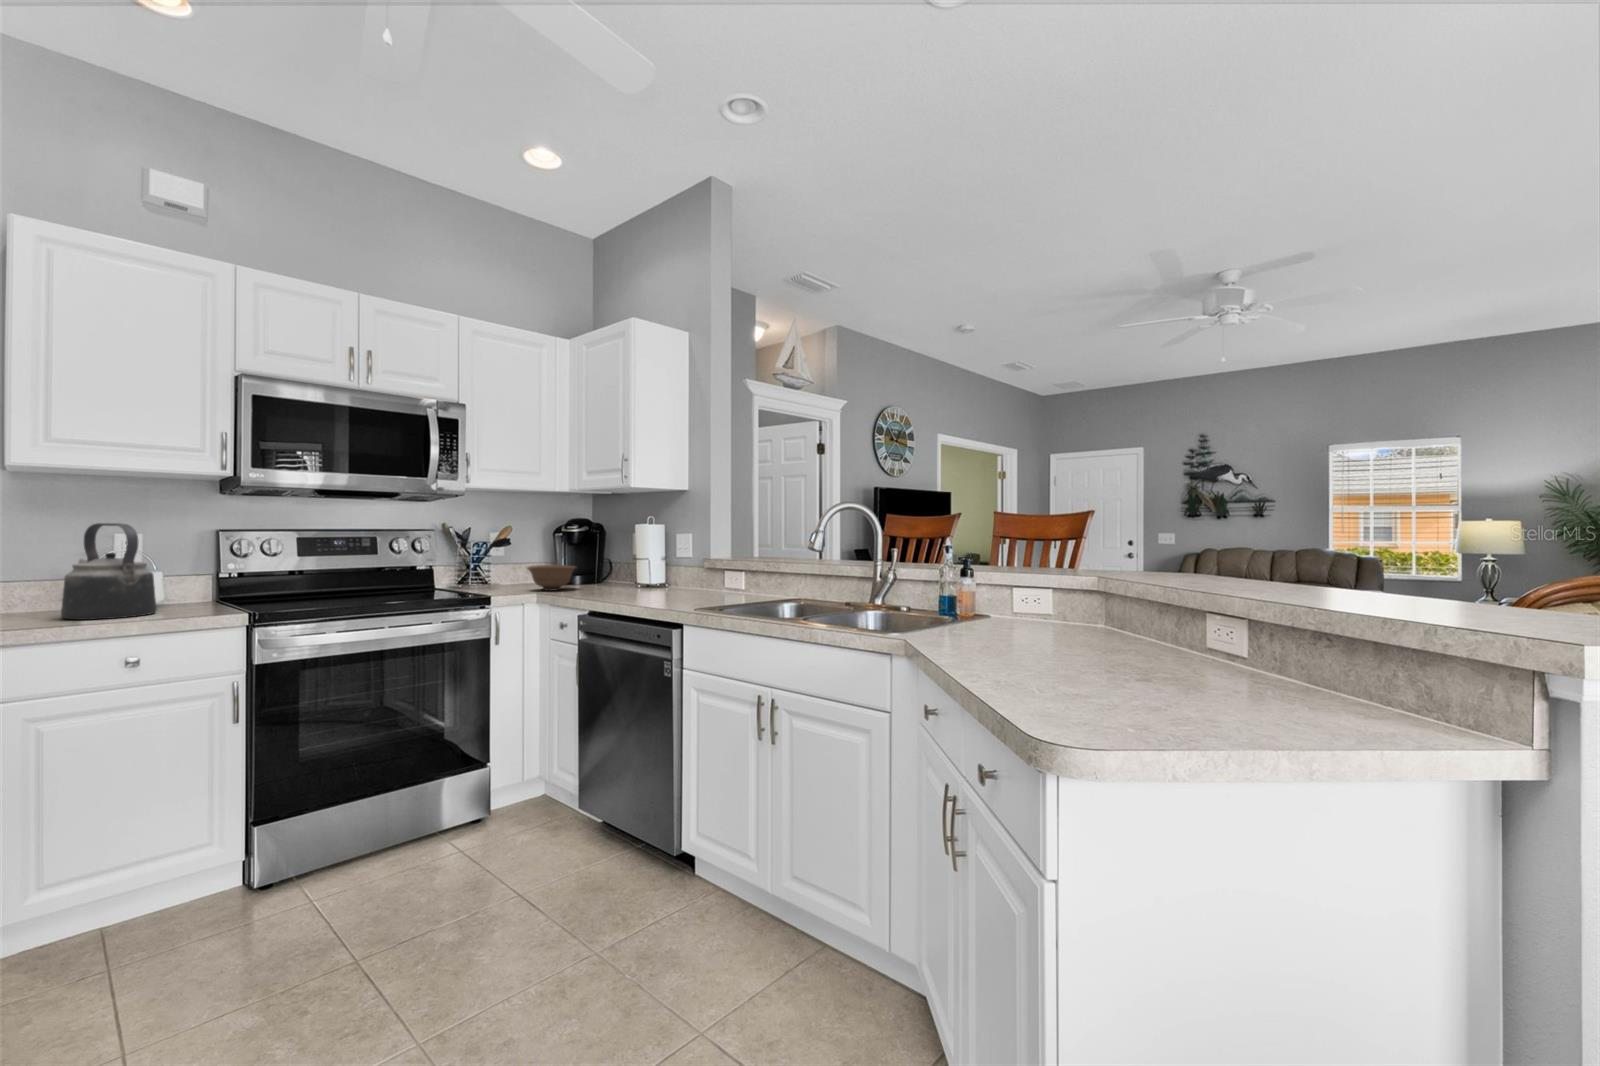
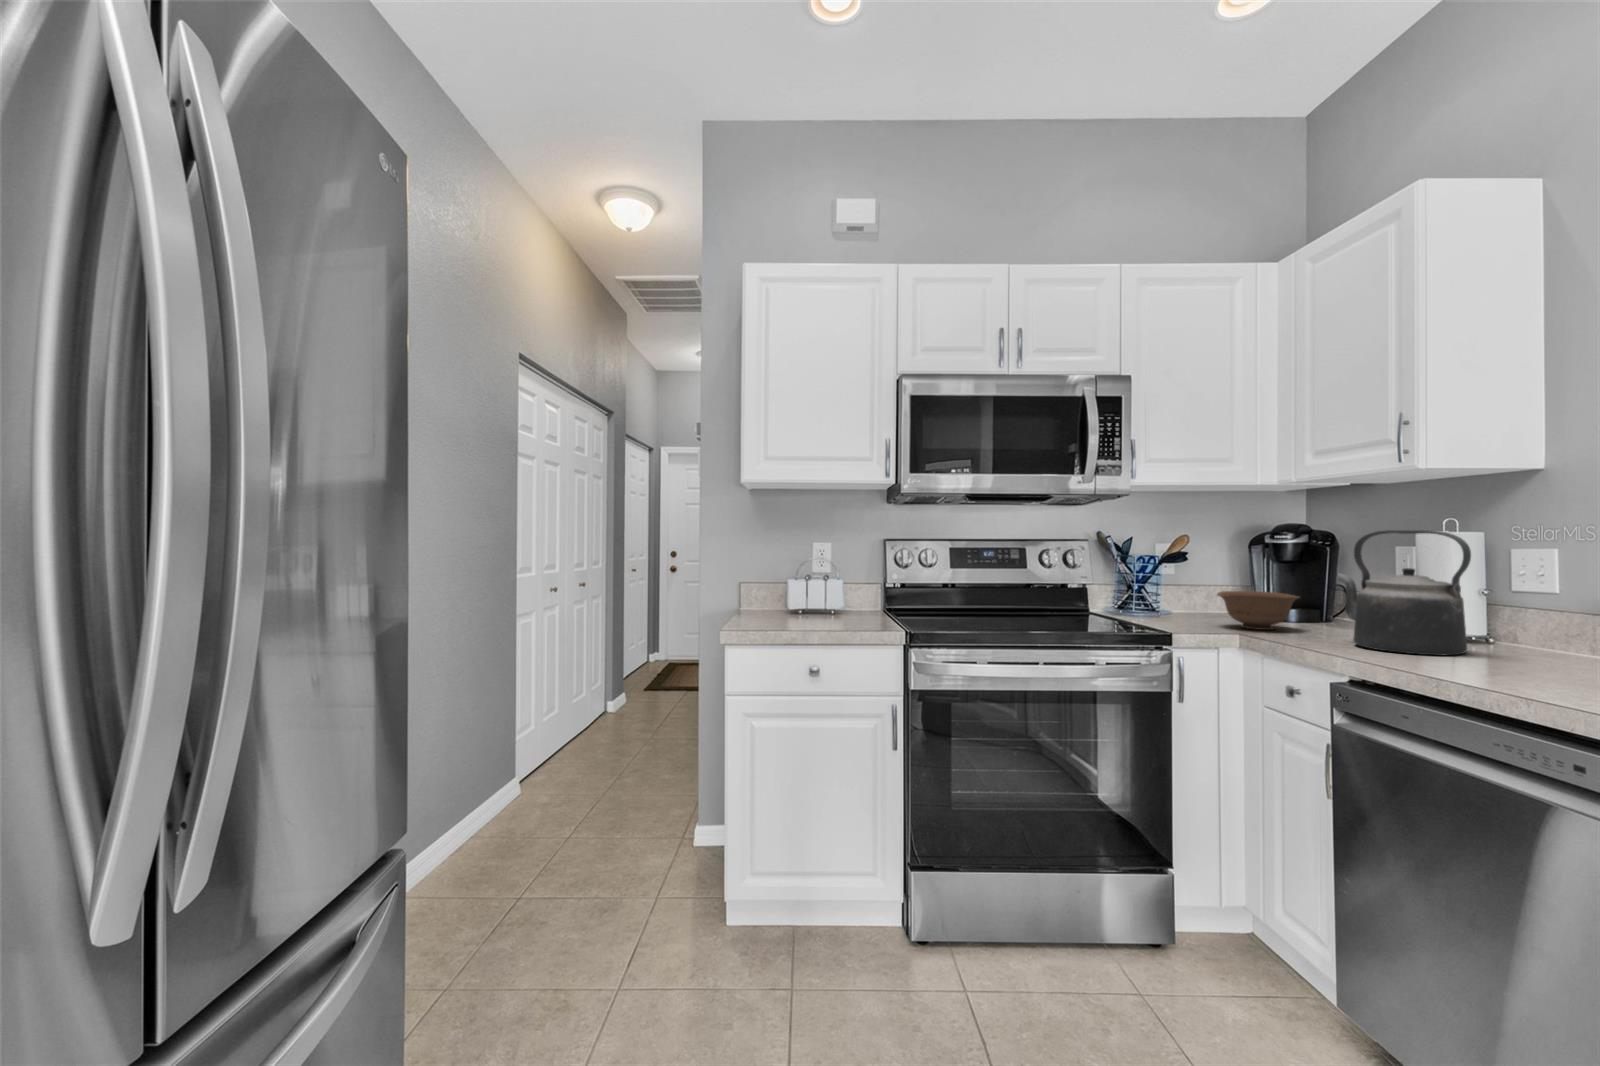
kettle: present [61,523,156,620] -> present [1338,530,1471,655]

